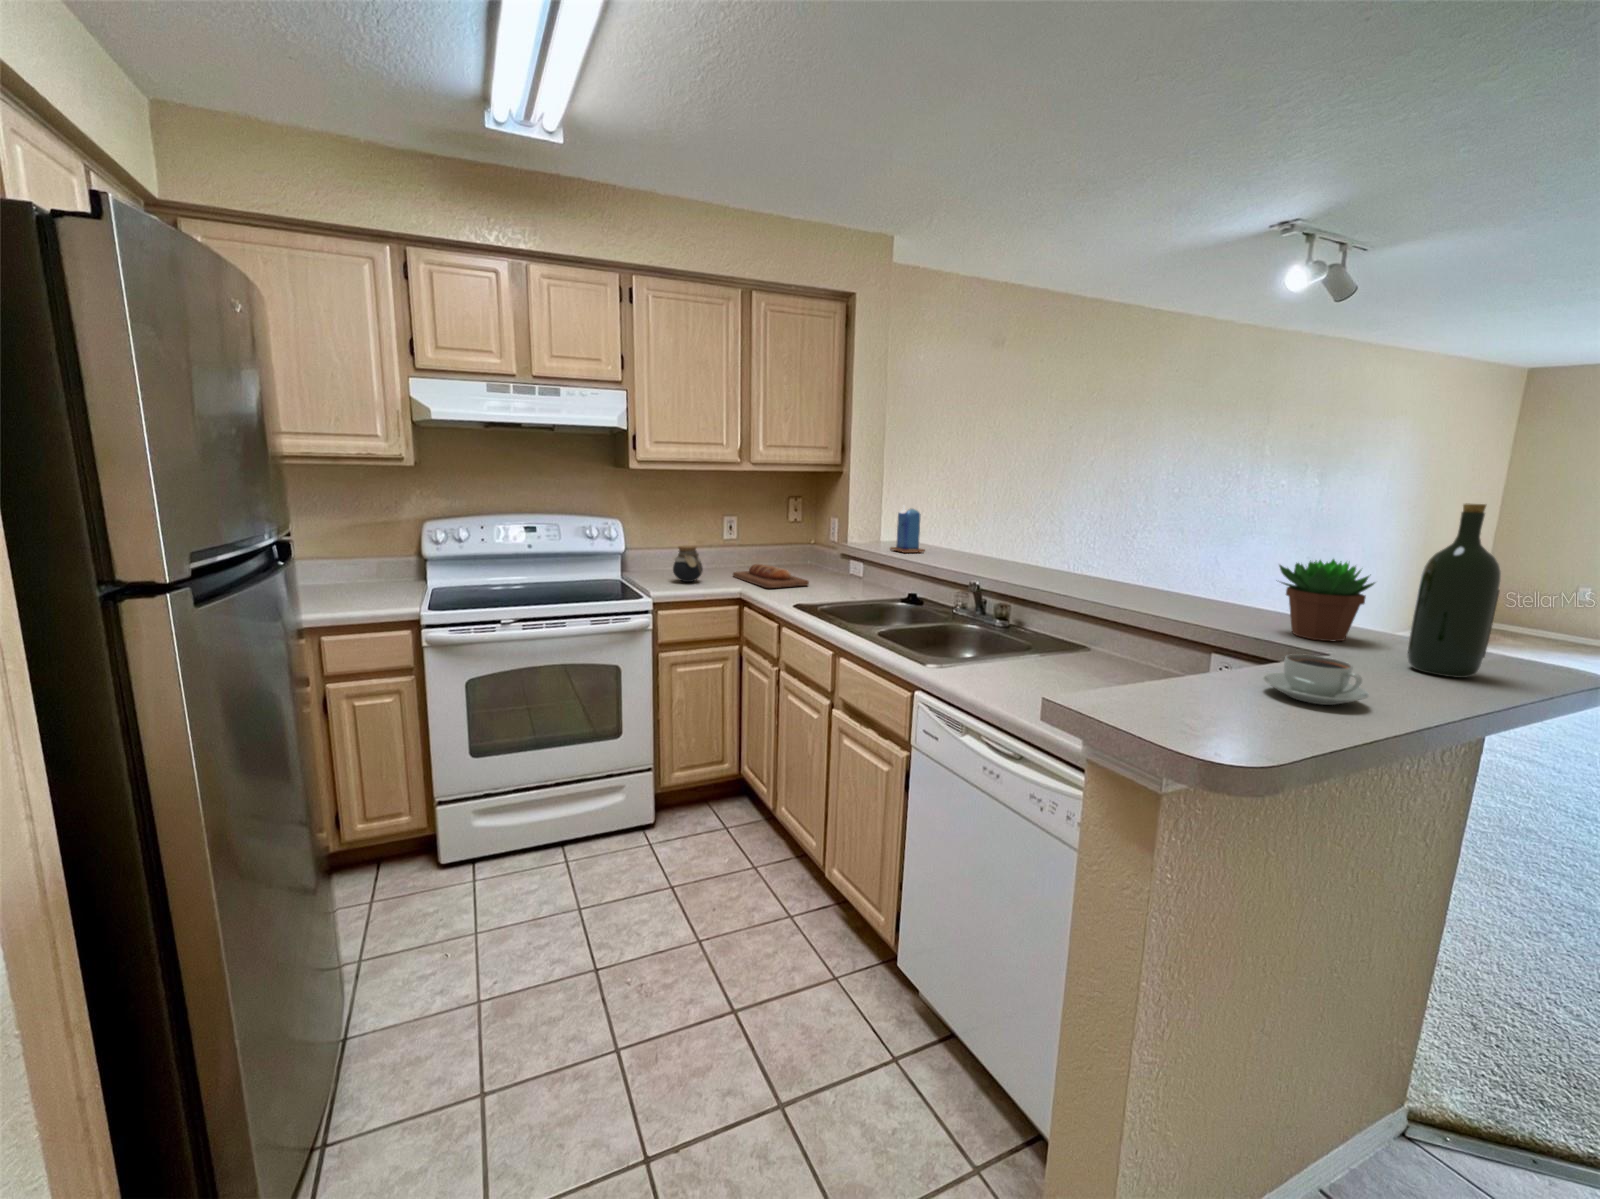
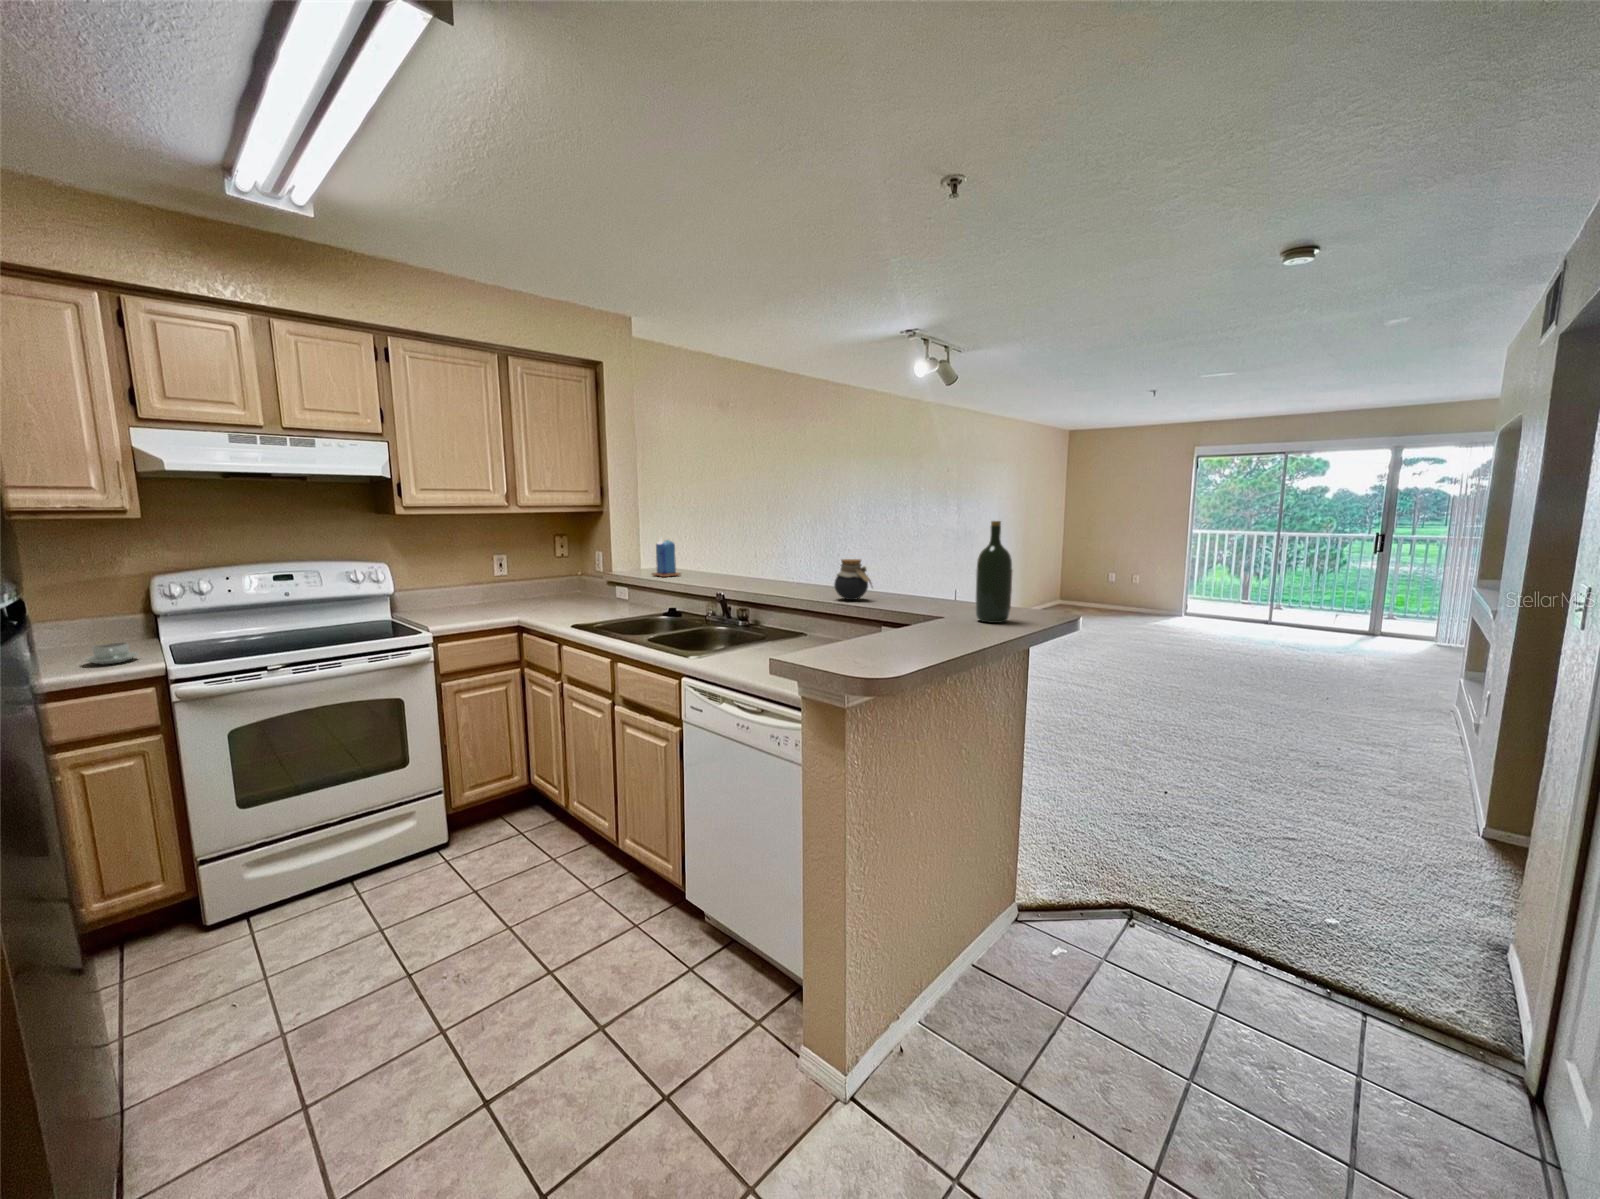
jar: present [673,546,703,582] -> present [834,559,872,600]
succulent plant: present [1279,559,1375,641] -> none [910,558,963,611]
bread loaf: present [733,564,809,588] -> none [508,595,582,616]
coffee cup: present [1263,654,1369,705] -> present [83,642,139,664]

